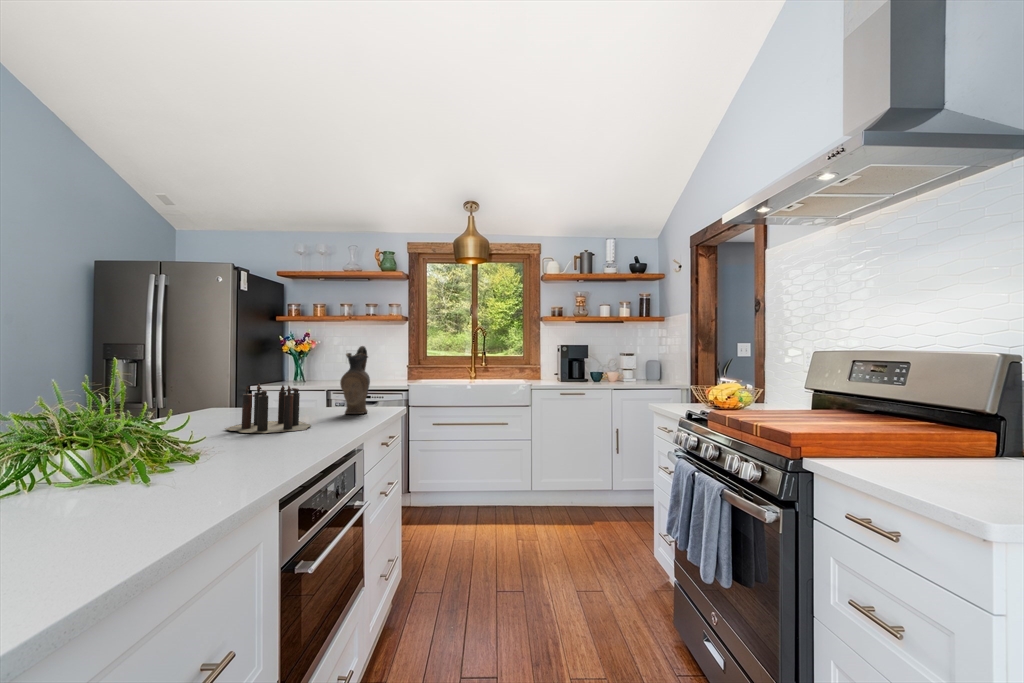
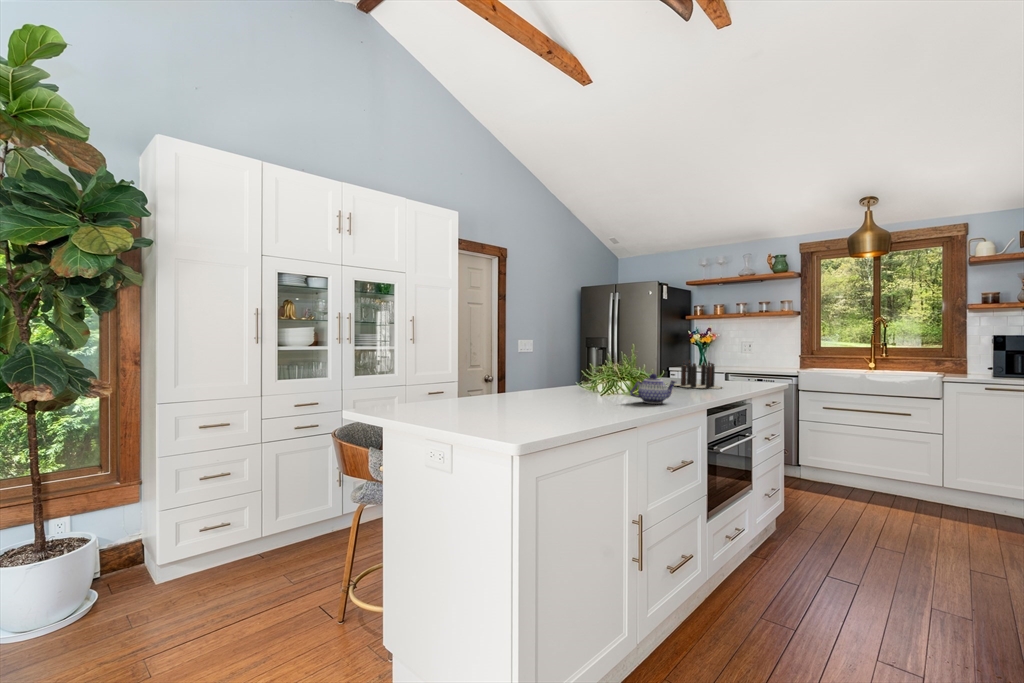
ceramic pitcher: present [340,346,370,414] -> none [741,336,763,385]
teapot: none [42,439,192,517] -> present [630,374,676,404]

